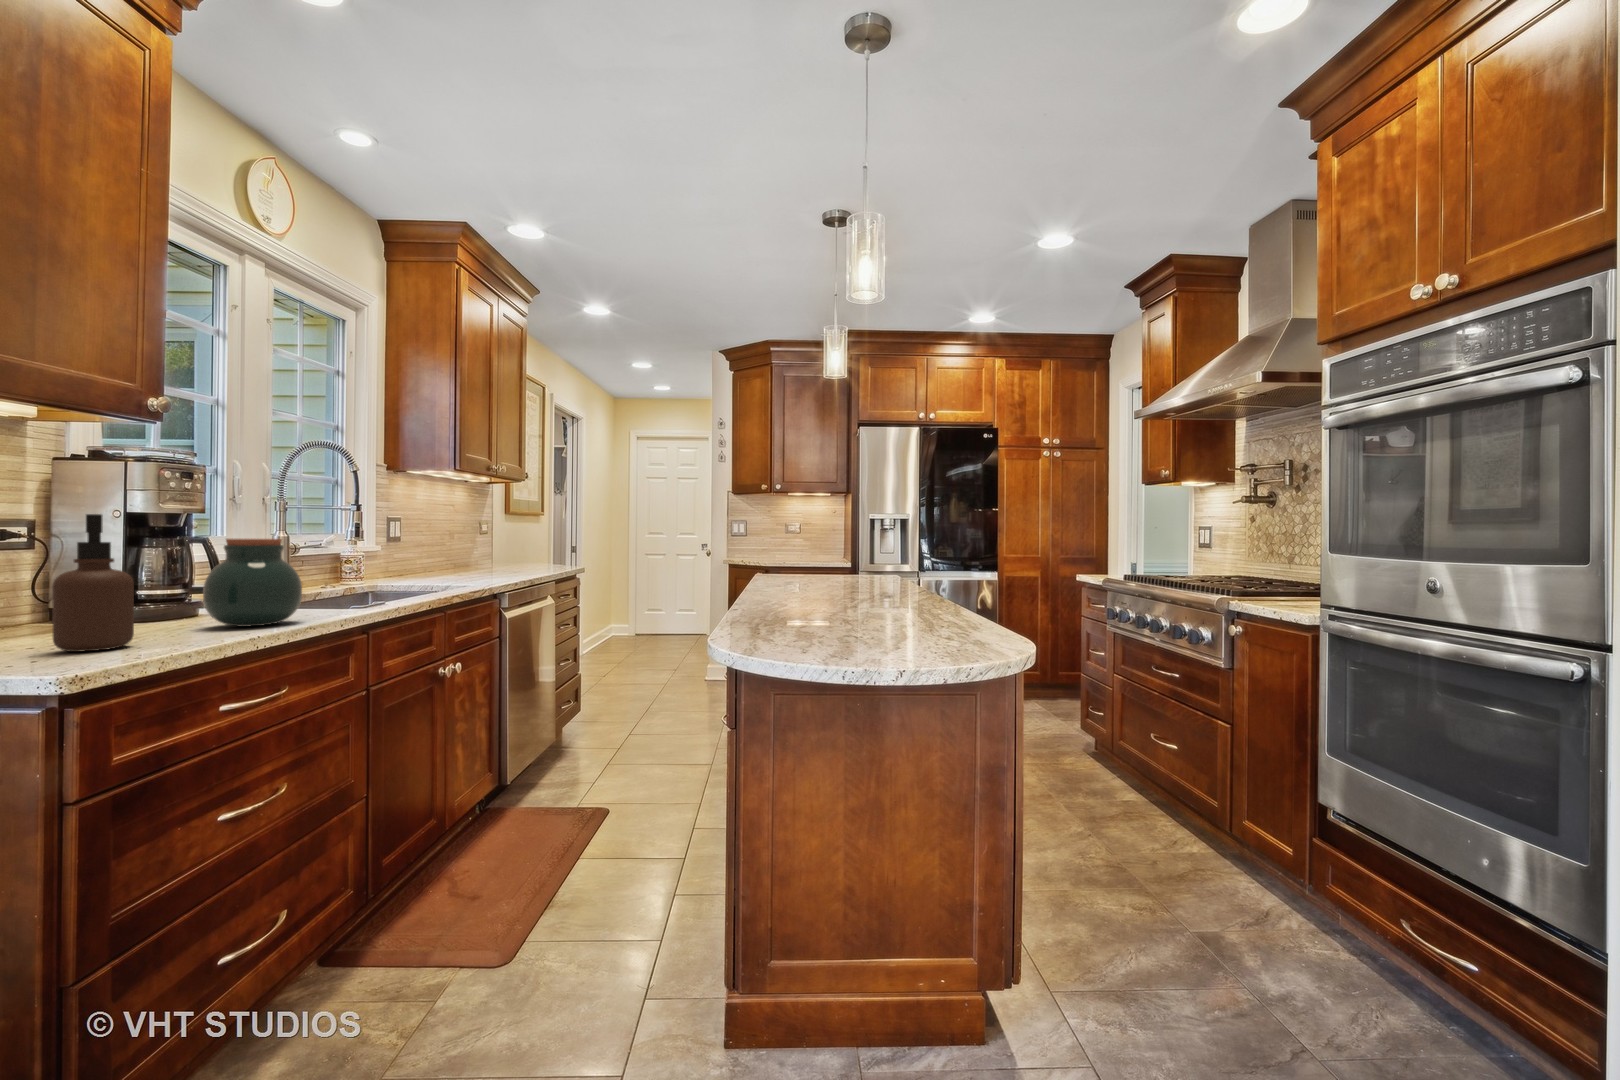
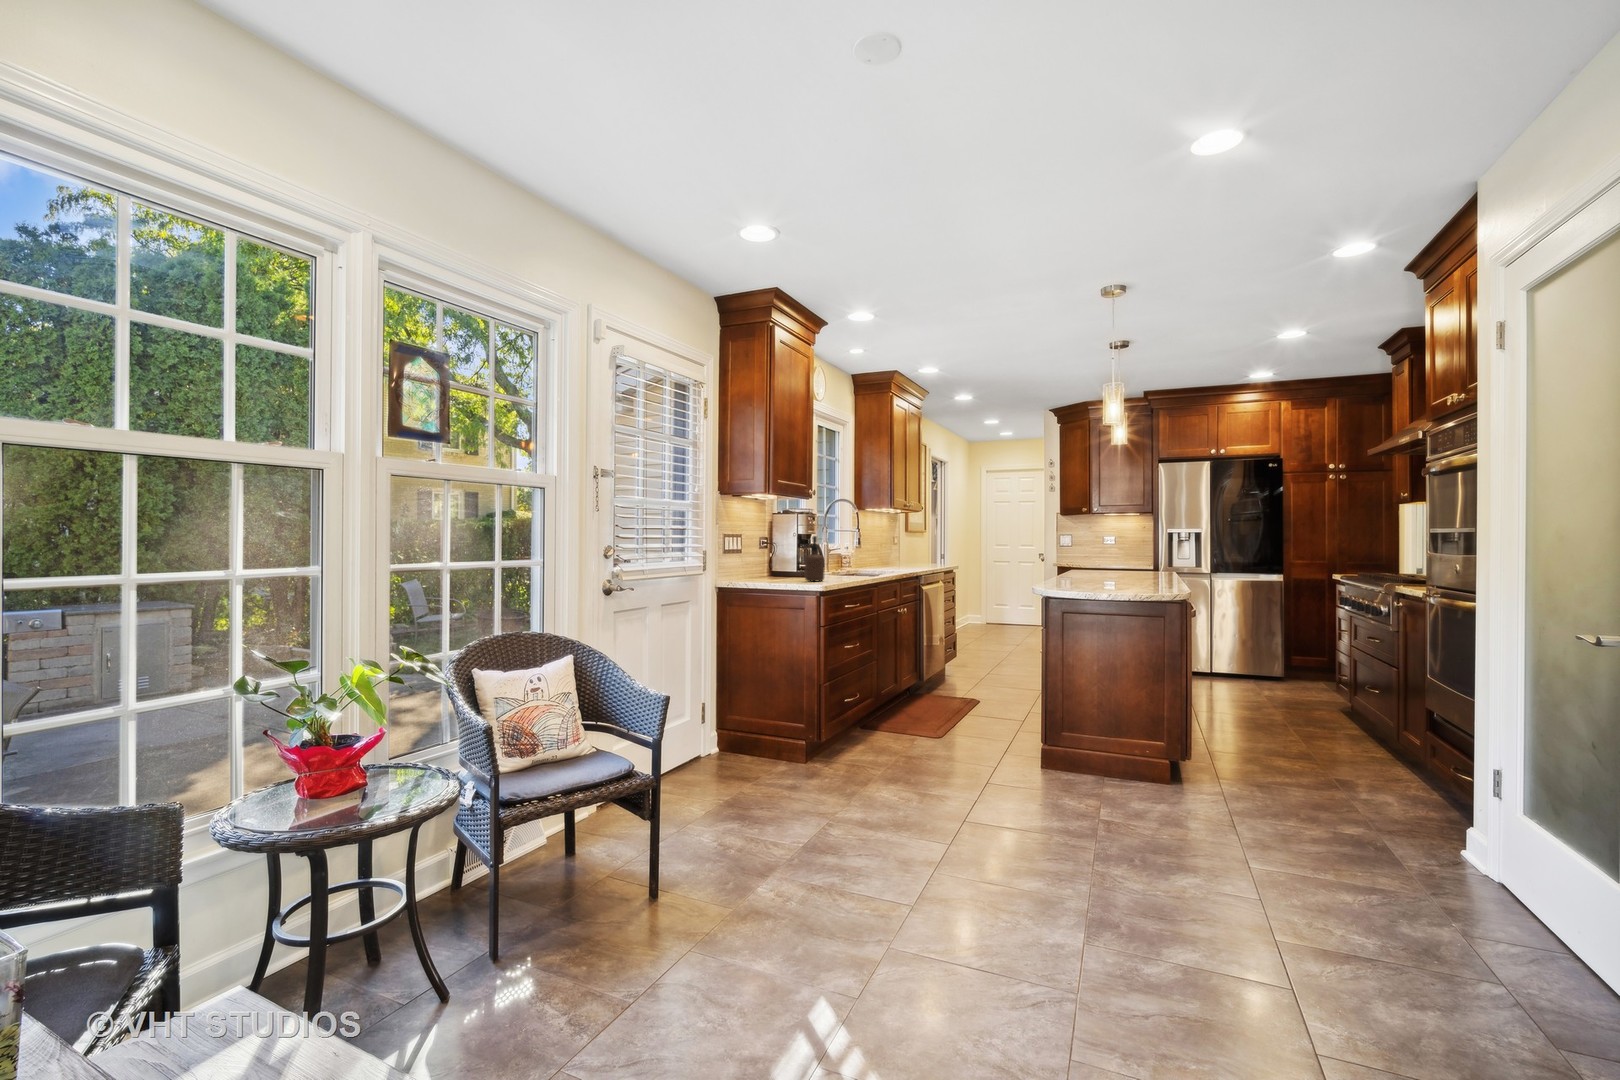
jar: present [203,538,302,627] -> none [830,545,861,579]

